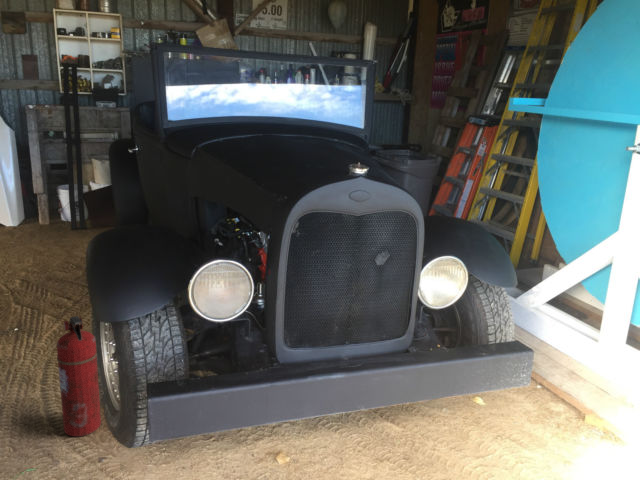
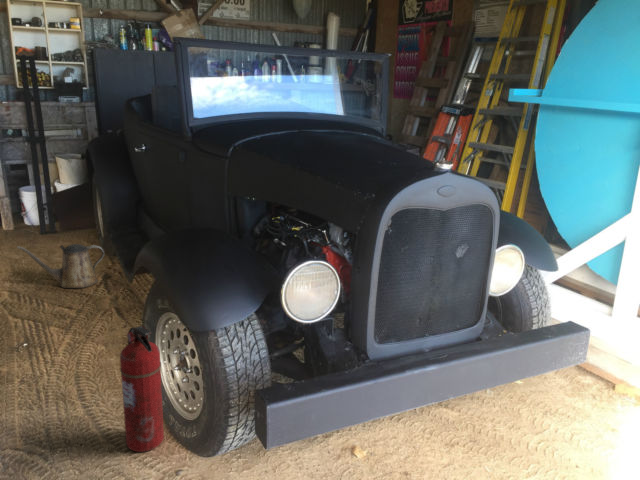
watering can: none [24,240,106,282] -> present [17,244,104,288]

